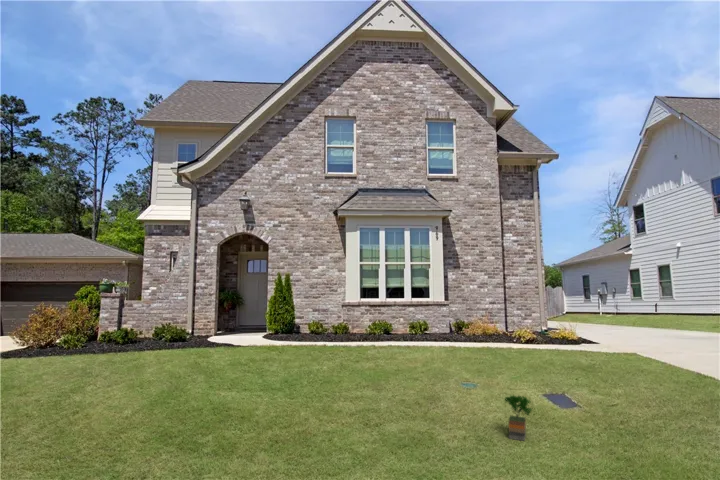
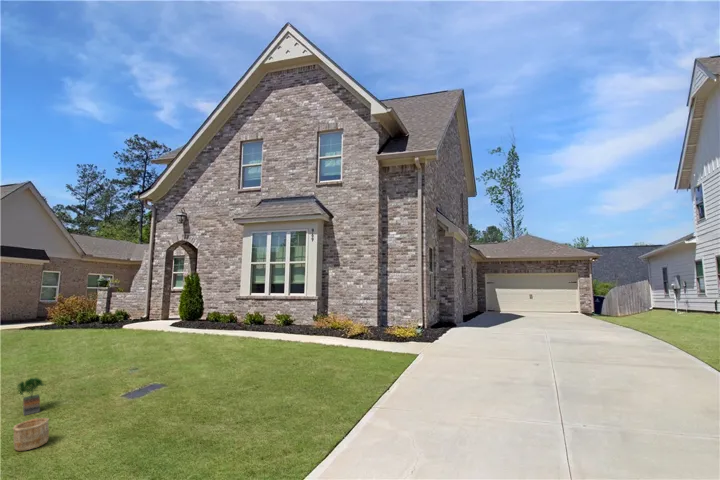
wooden bucket: none [631,430,669,467] -> present [13,418,49,451]

